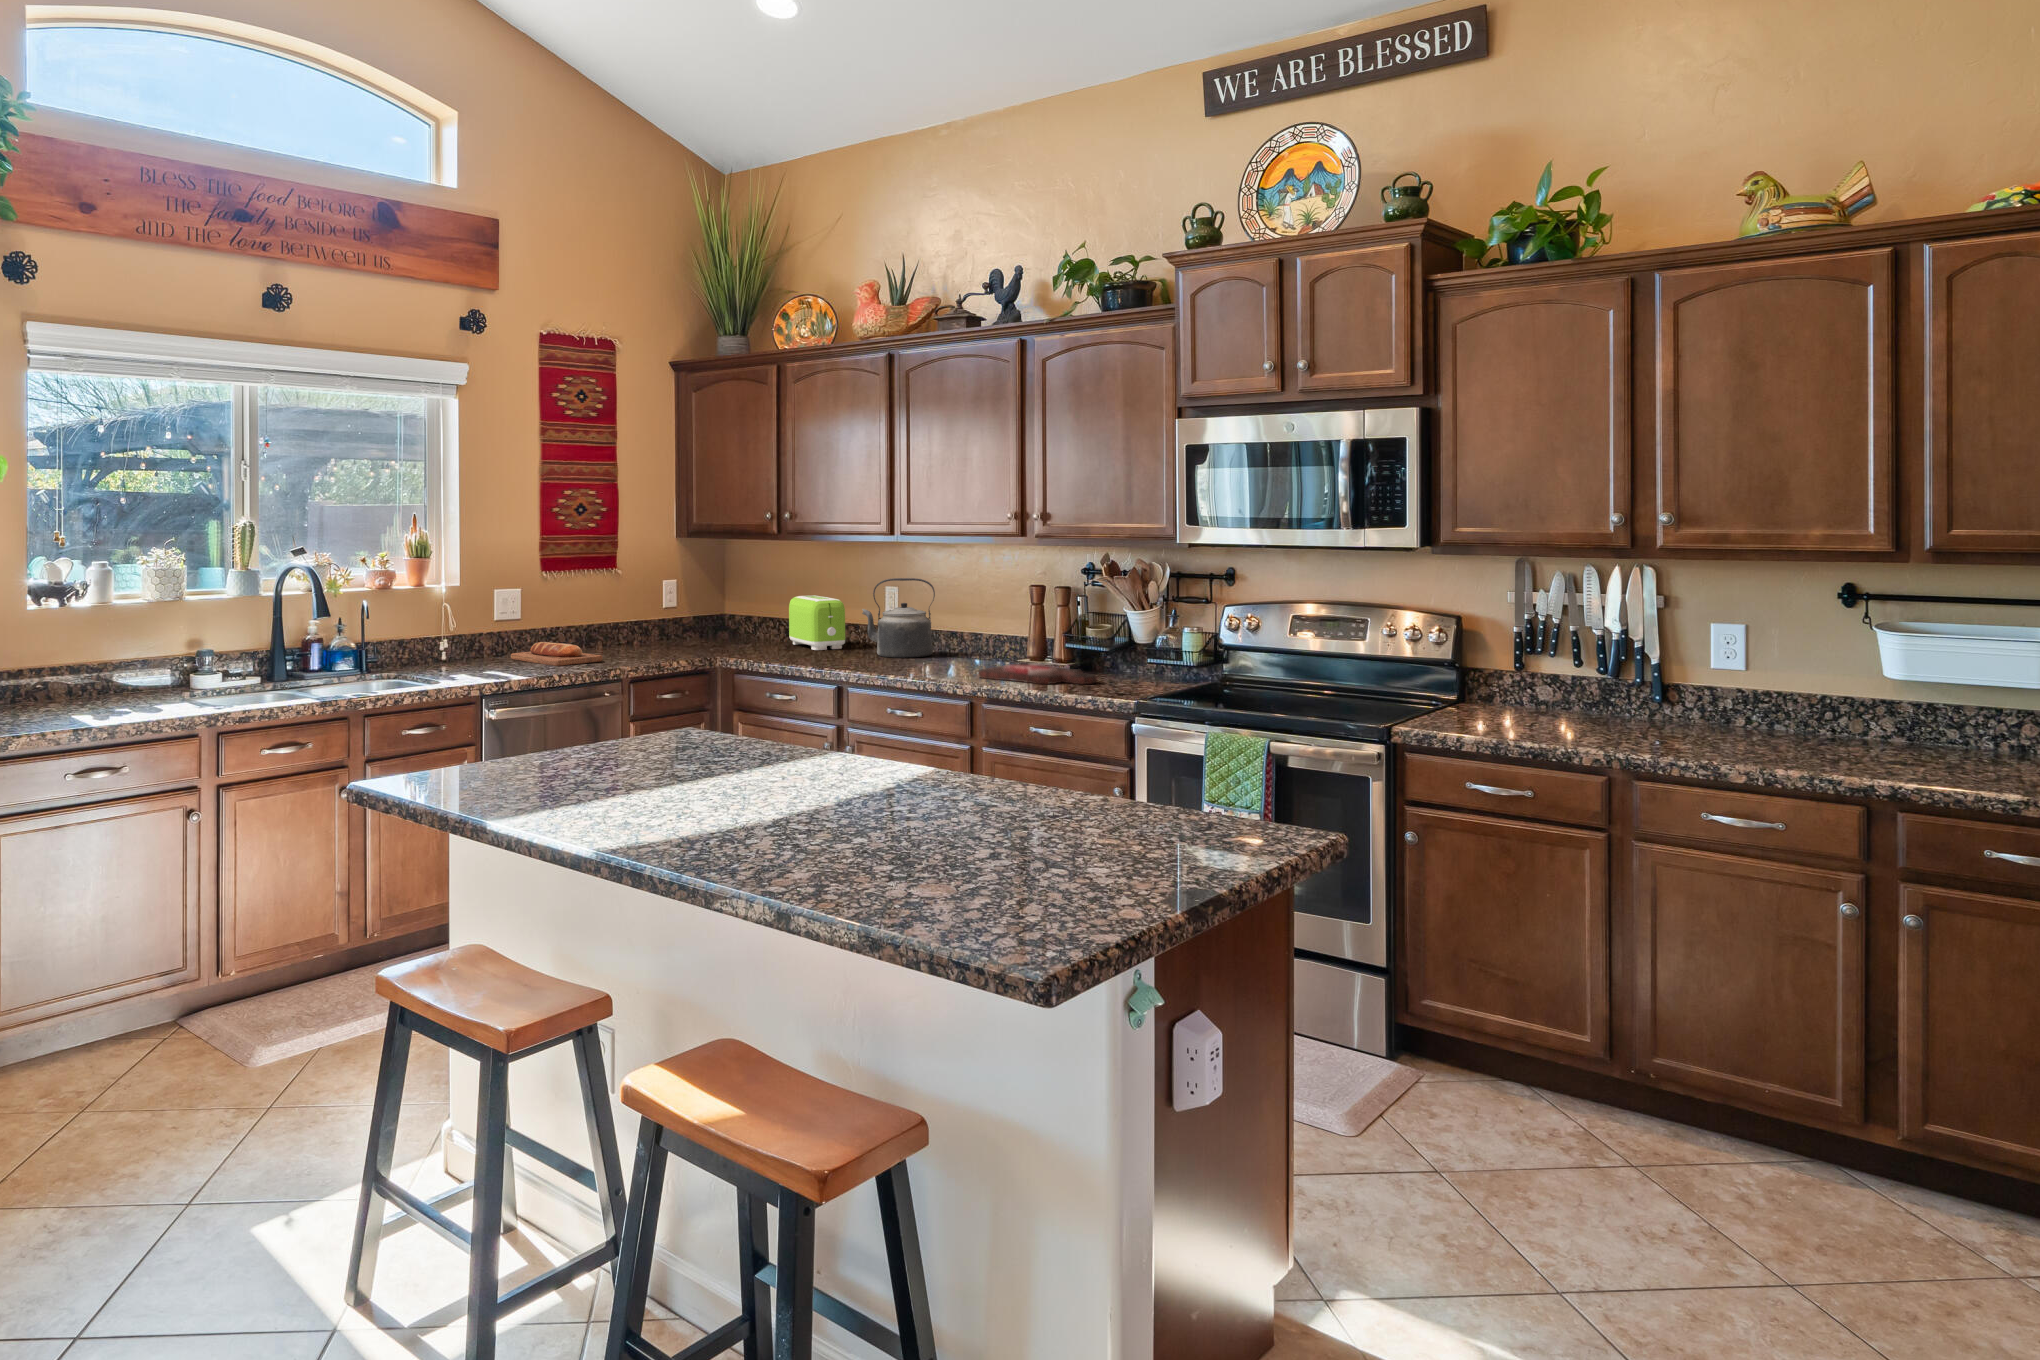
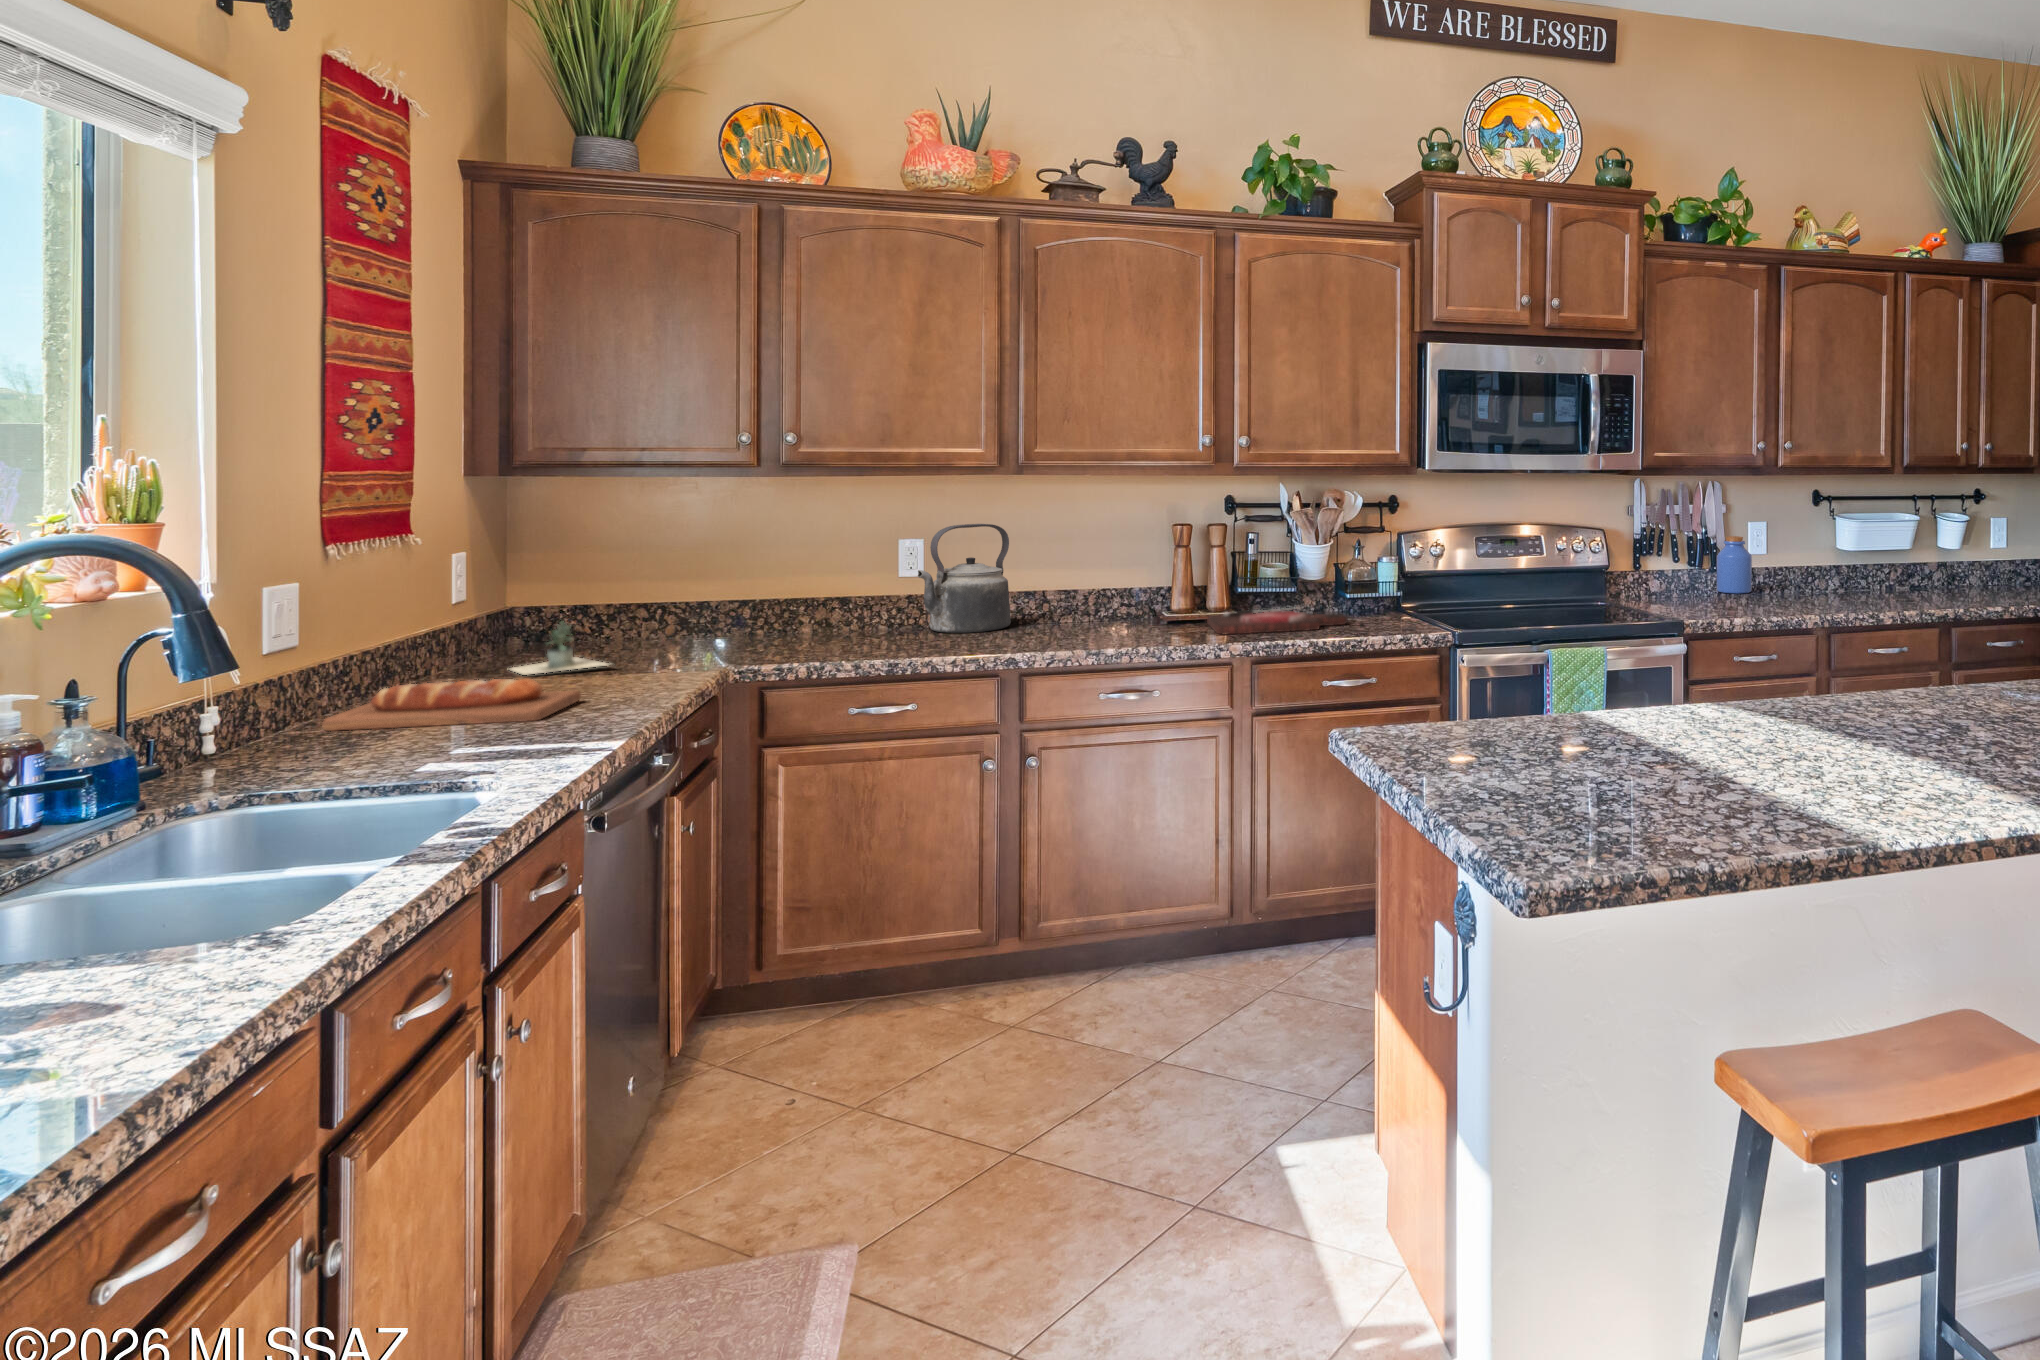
toaster: present [789,595,845,650] -> none [709,560,838,639]
potted plant: none [648,621,711,649] -> present [511,621,607,675]
jar: none [1622,643,1676,721] -> present [1717,536,1752,594]

